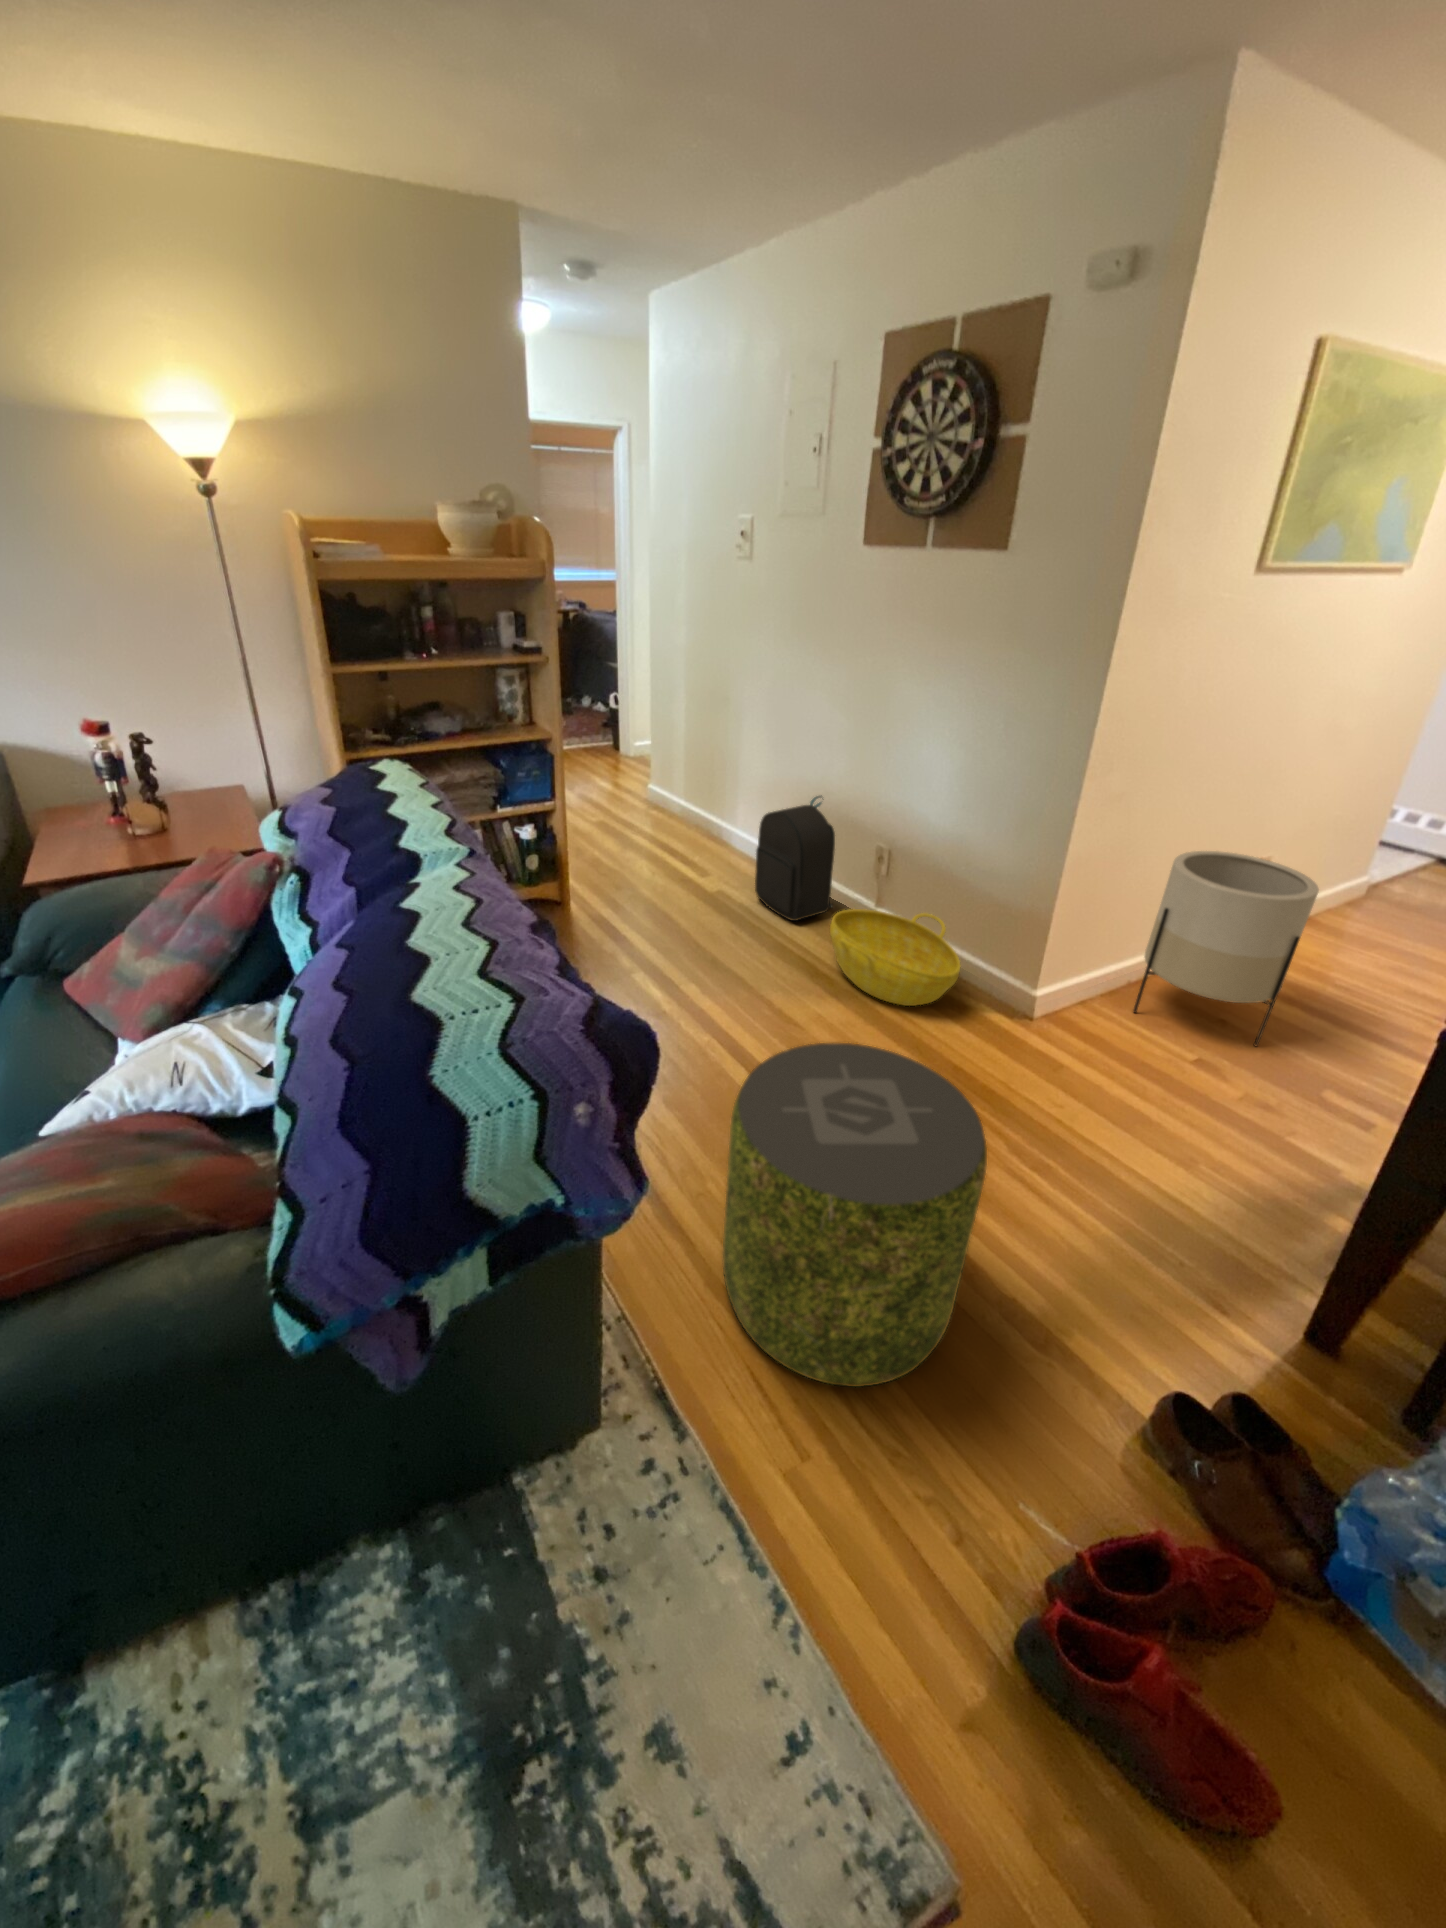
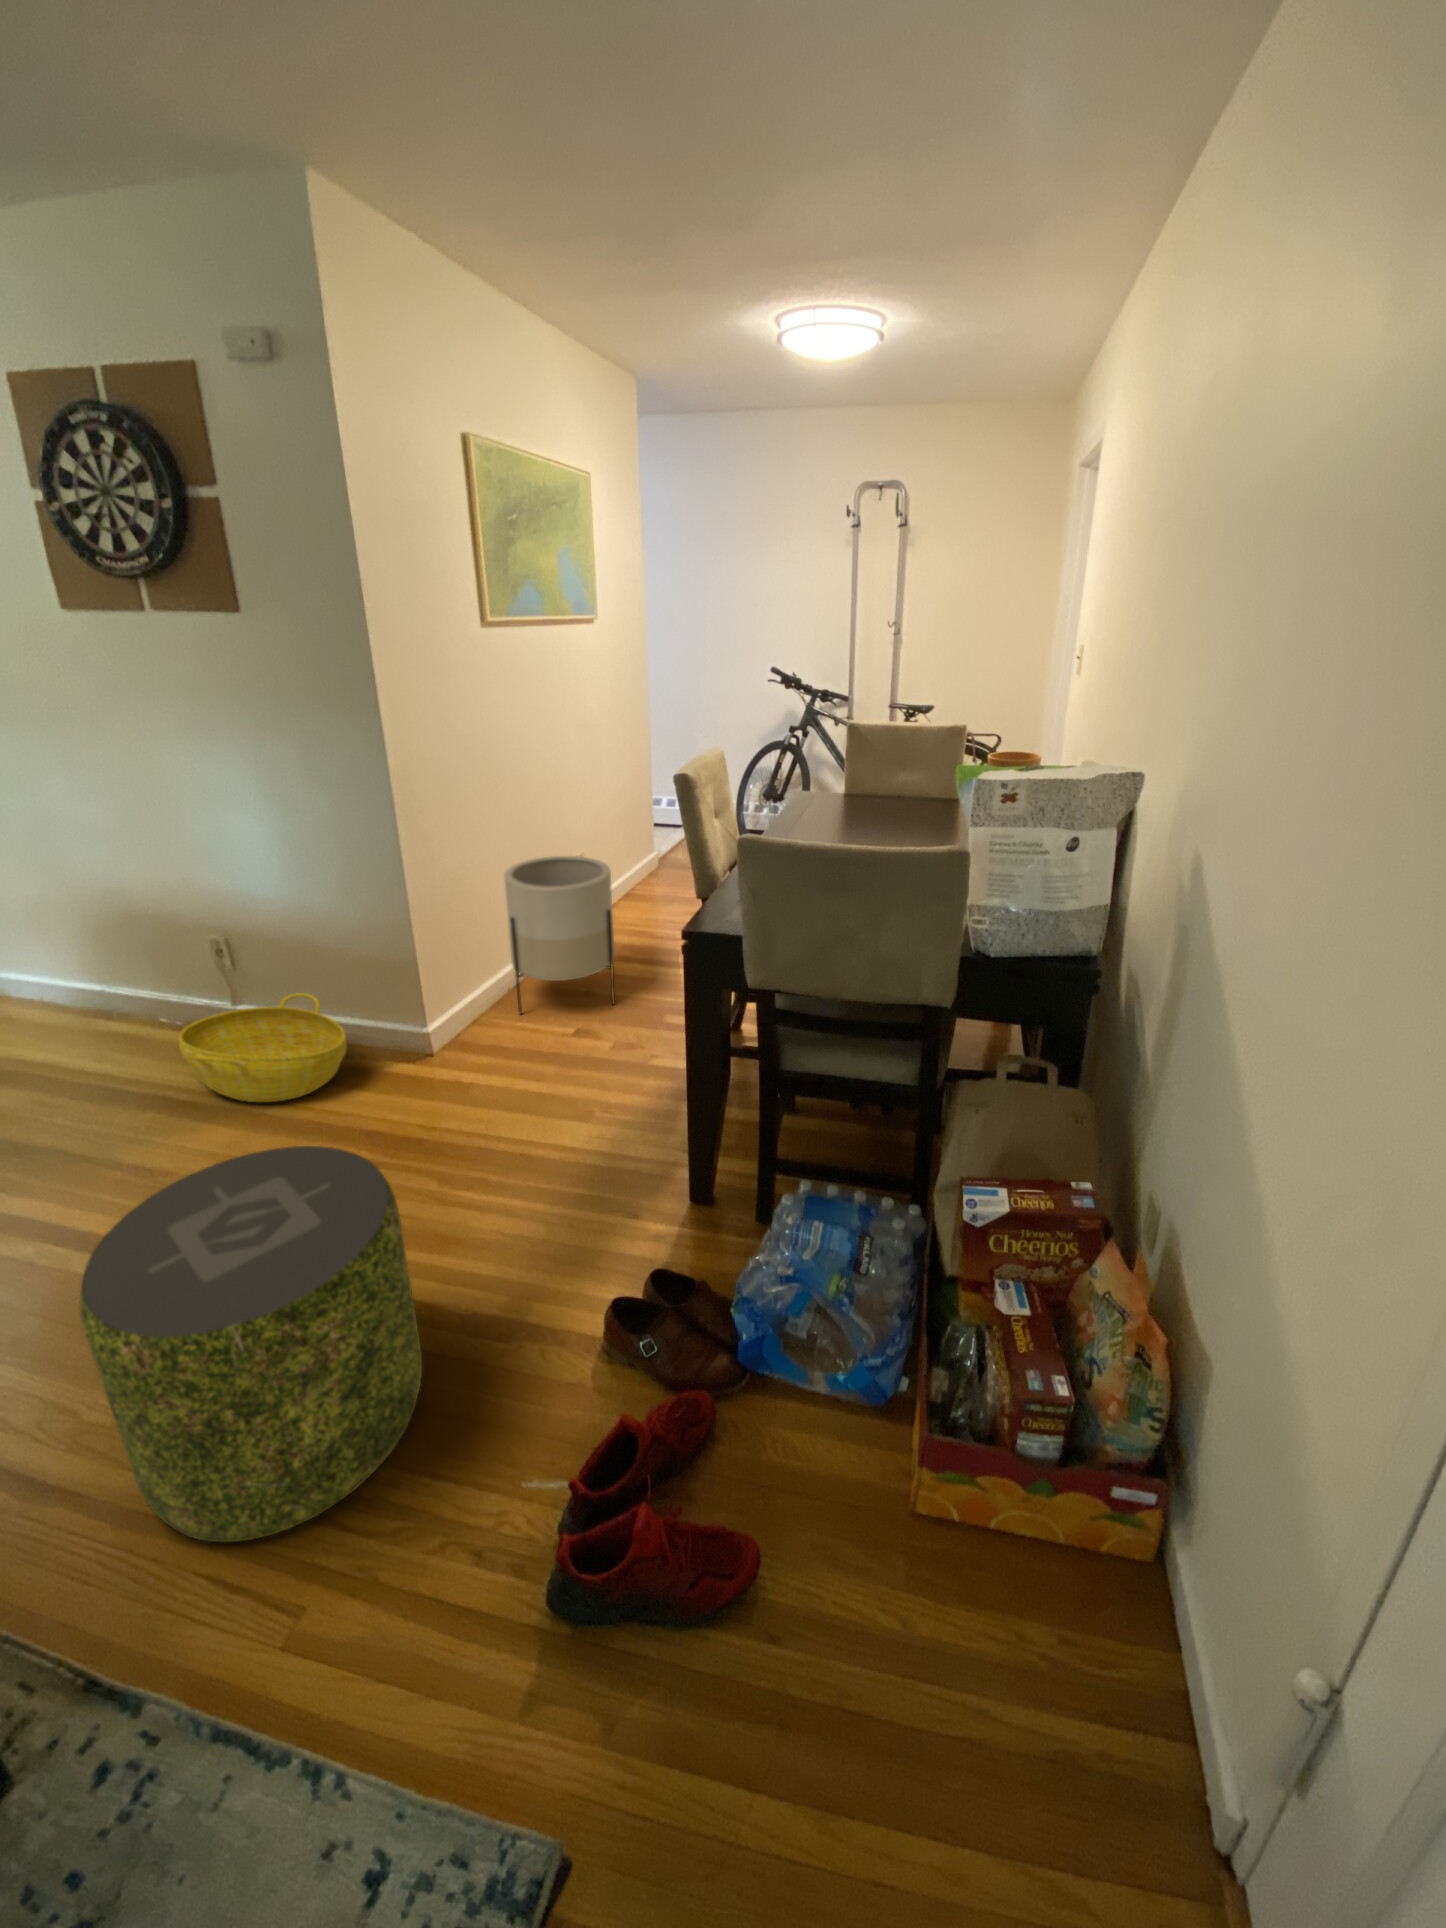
backpack: present [755,796,835,921] -> none [34,902,180,1059]

